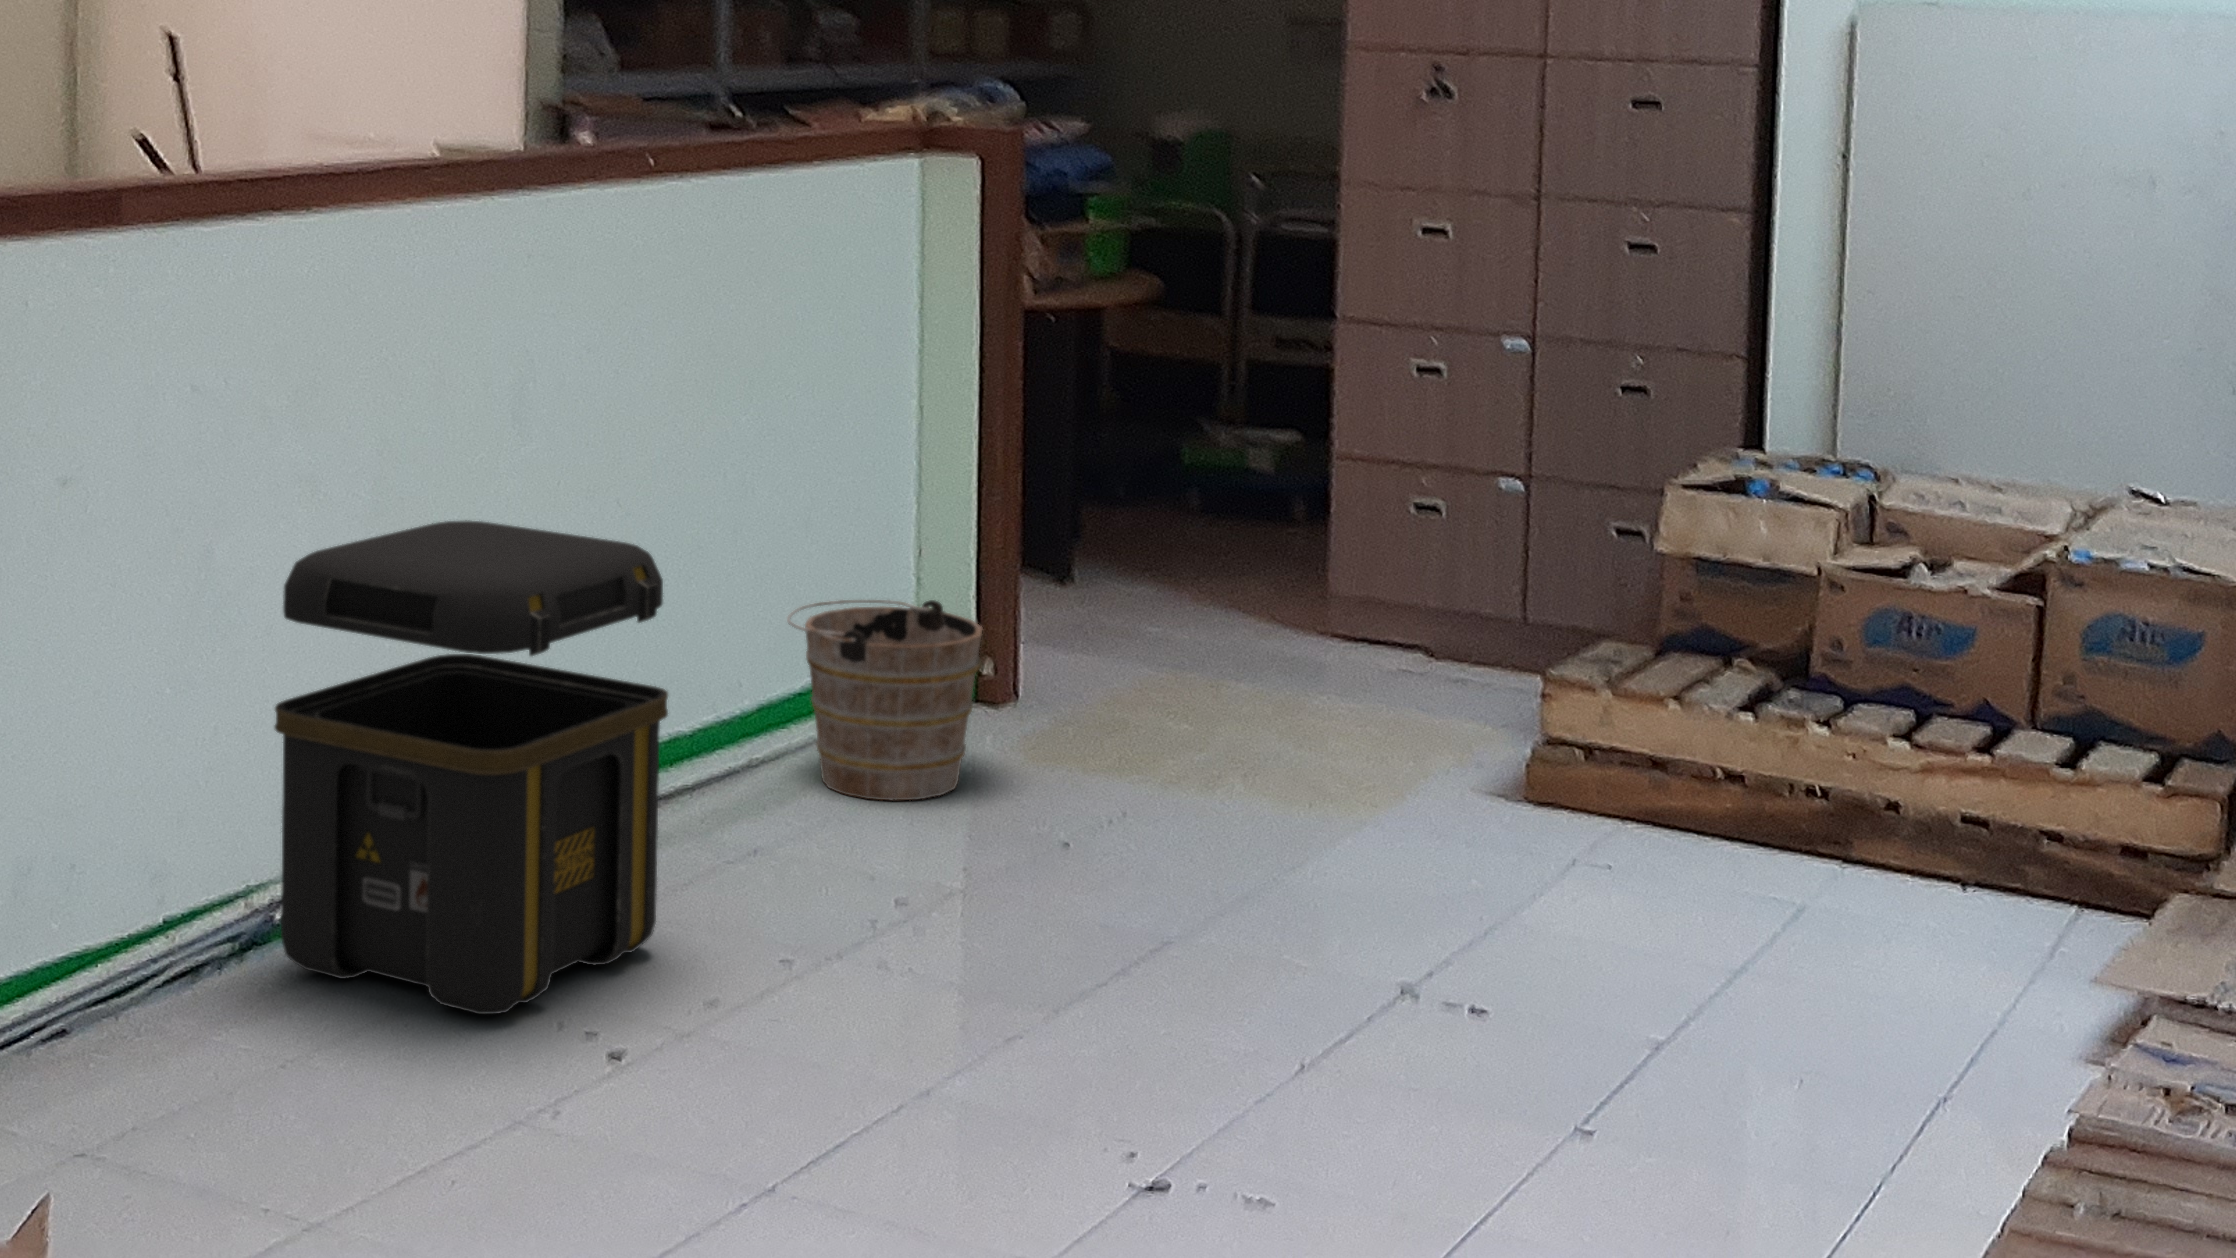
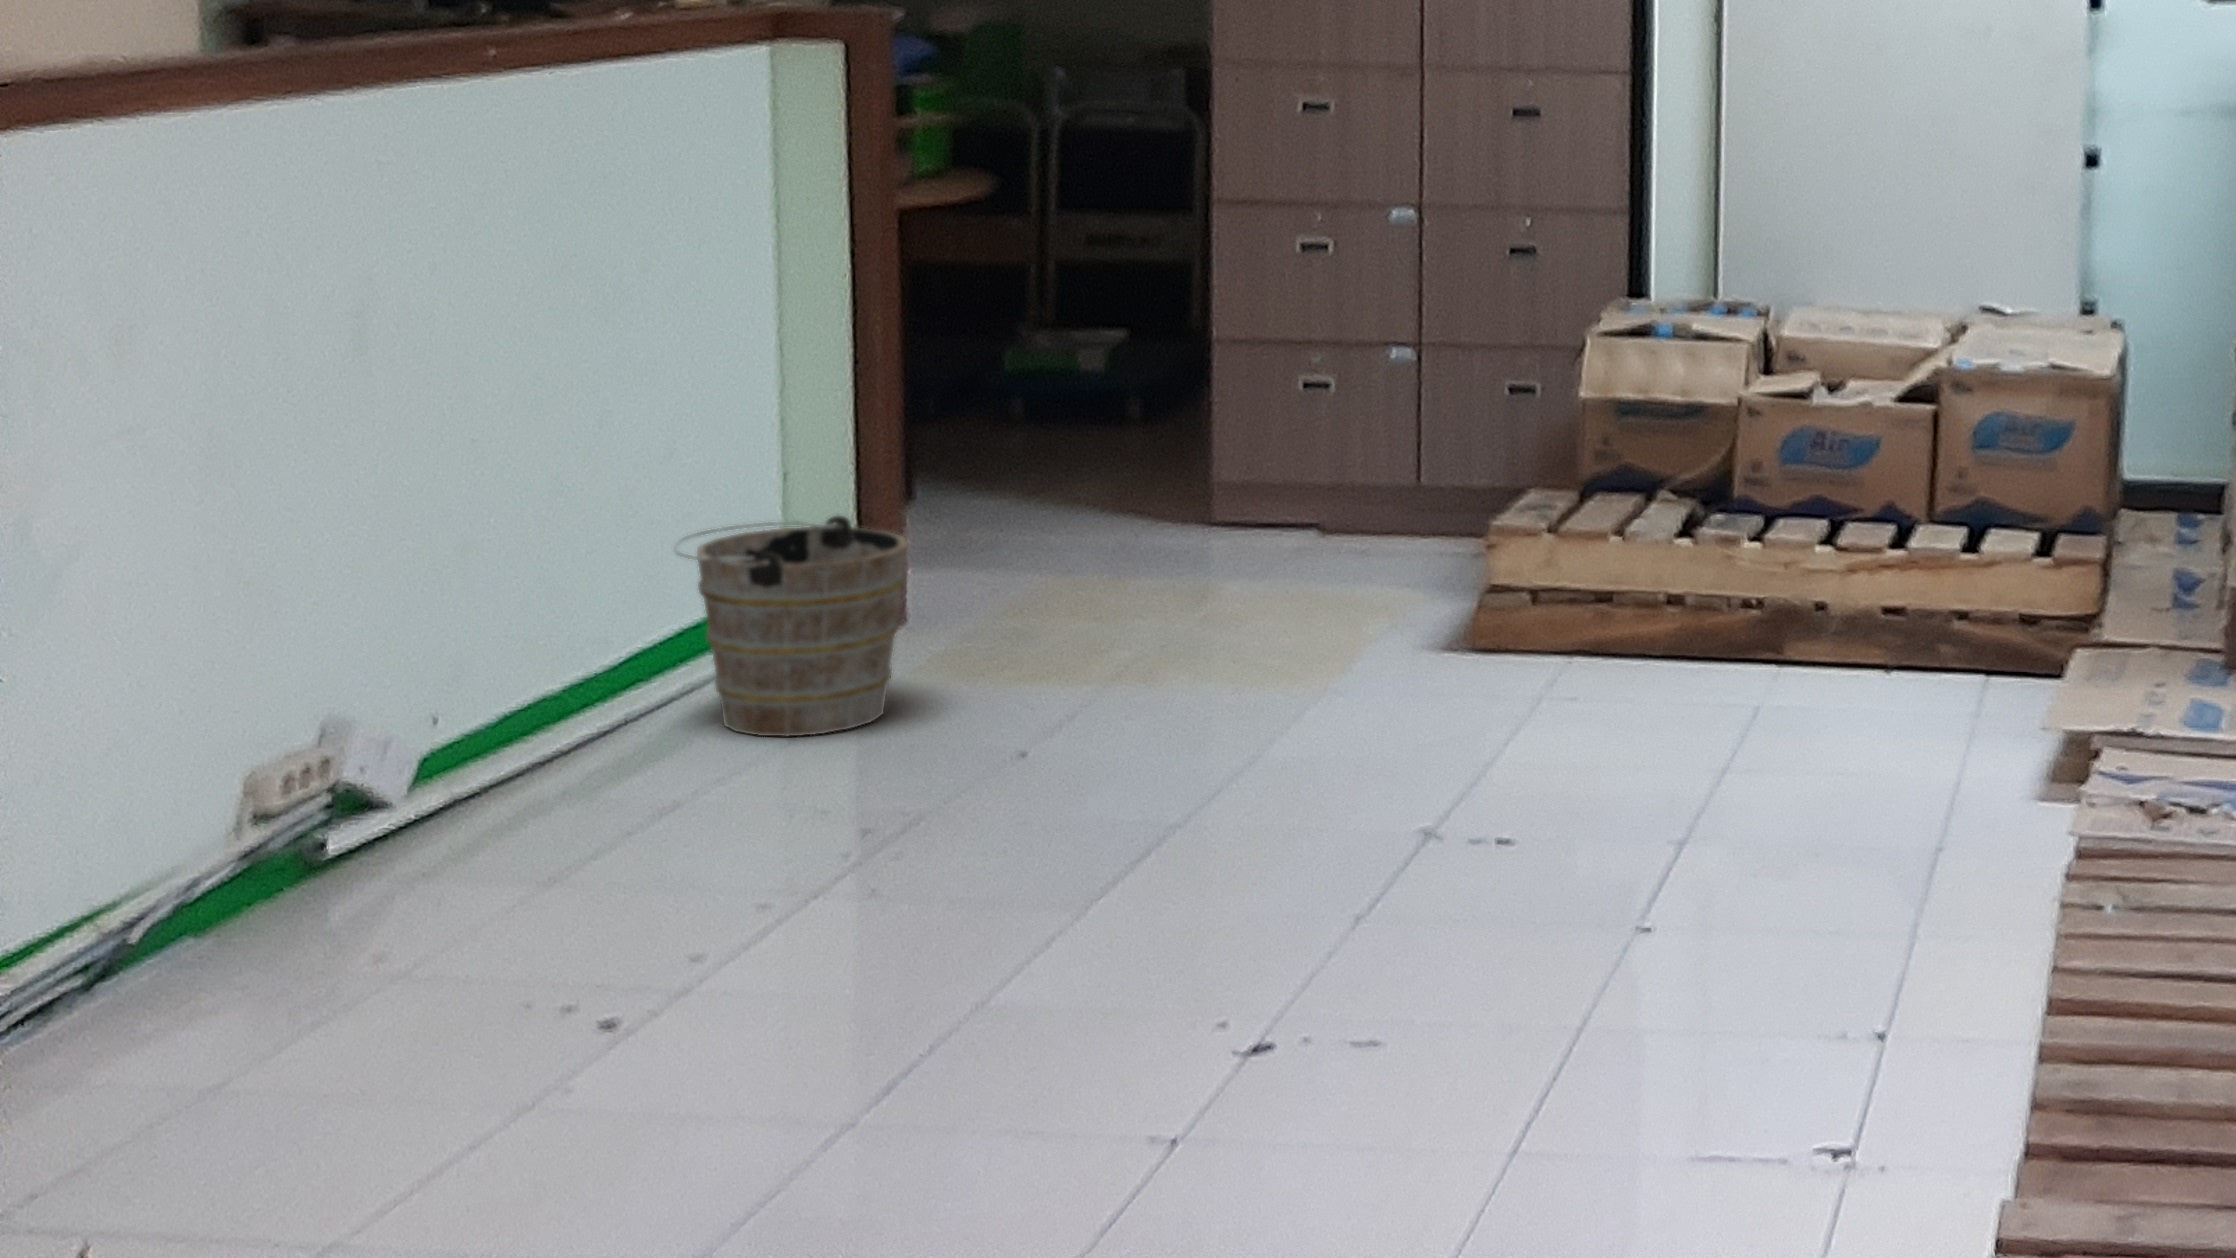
toolbox: present [275,520,668,1014] -> none [123,455,624,1006]

